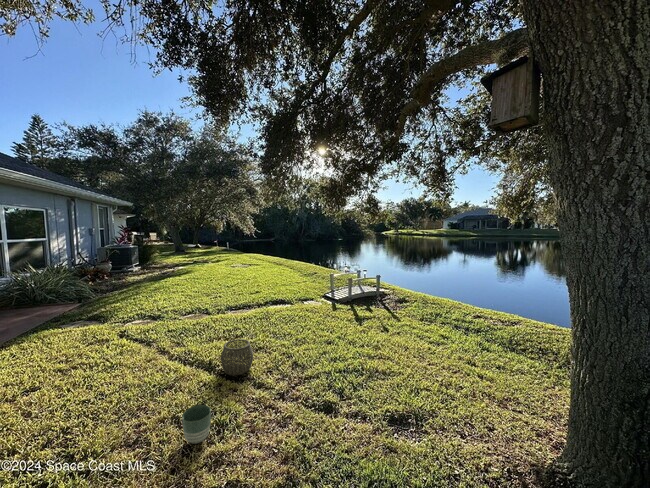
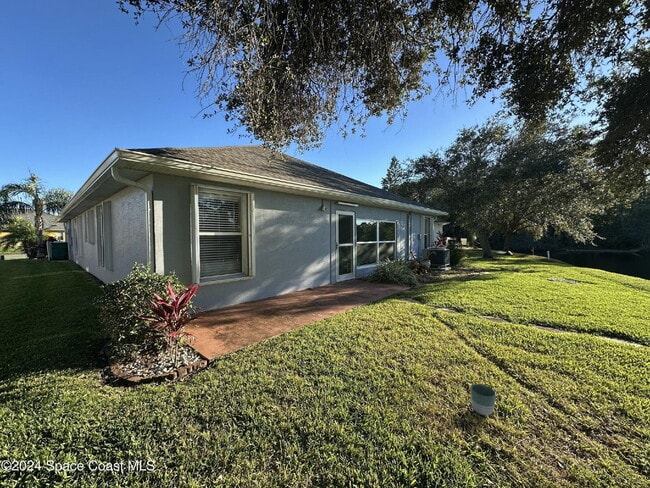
woven basket: present [221,339,253,375] -> none [514,348,552,385]

